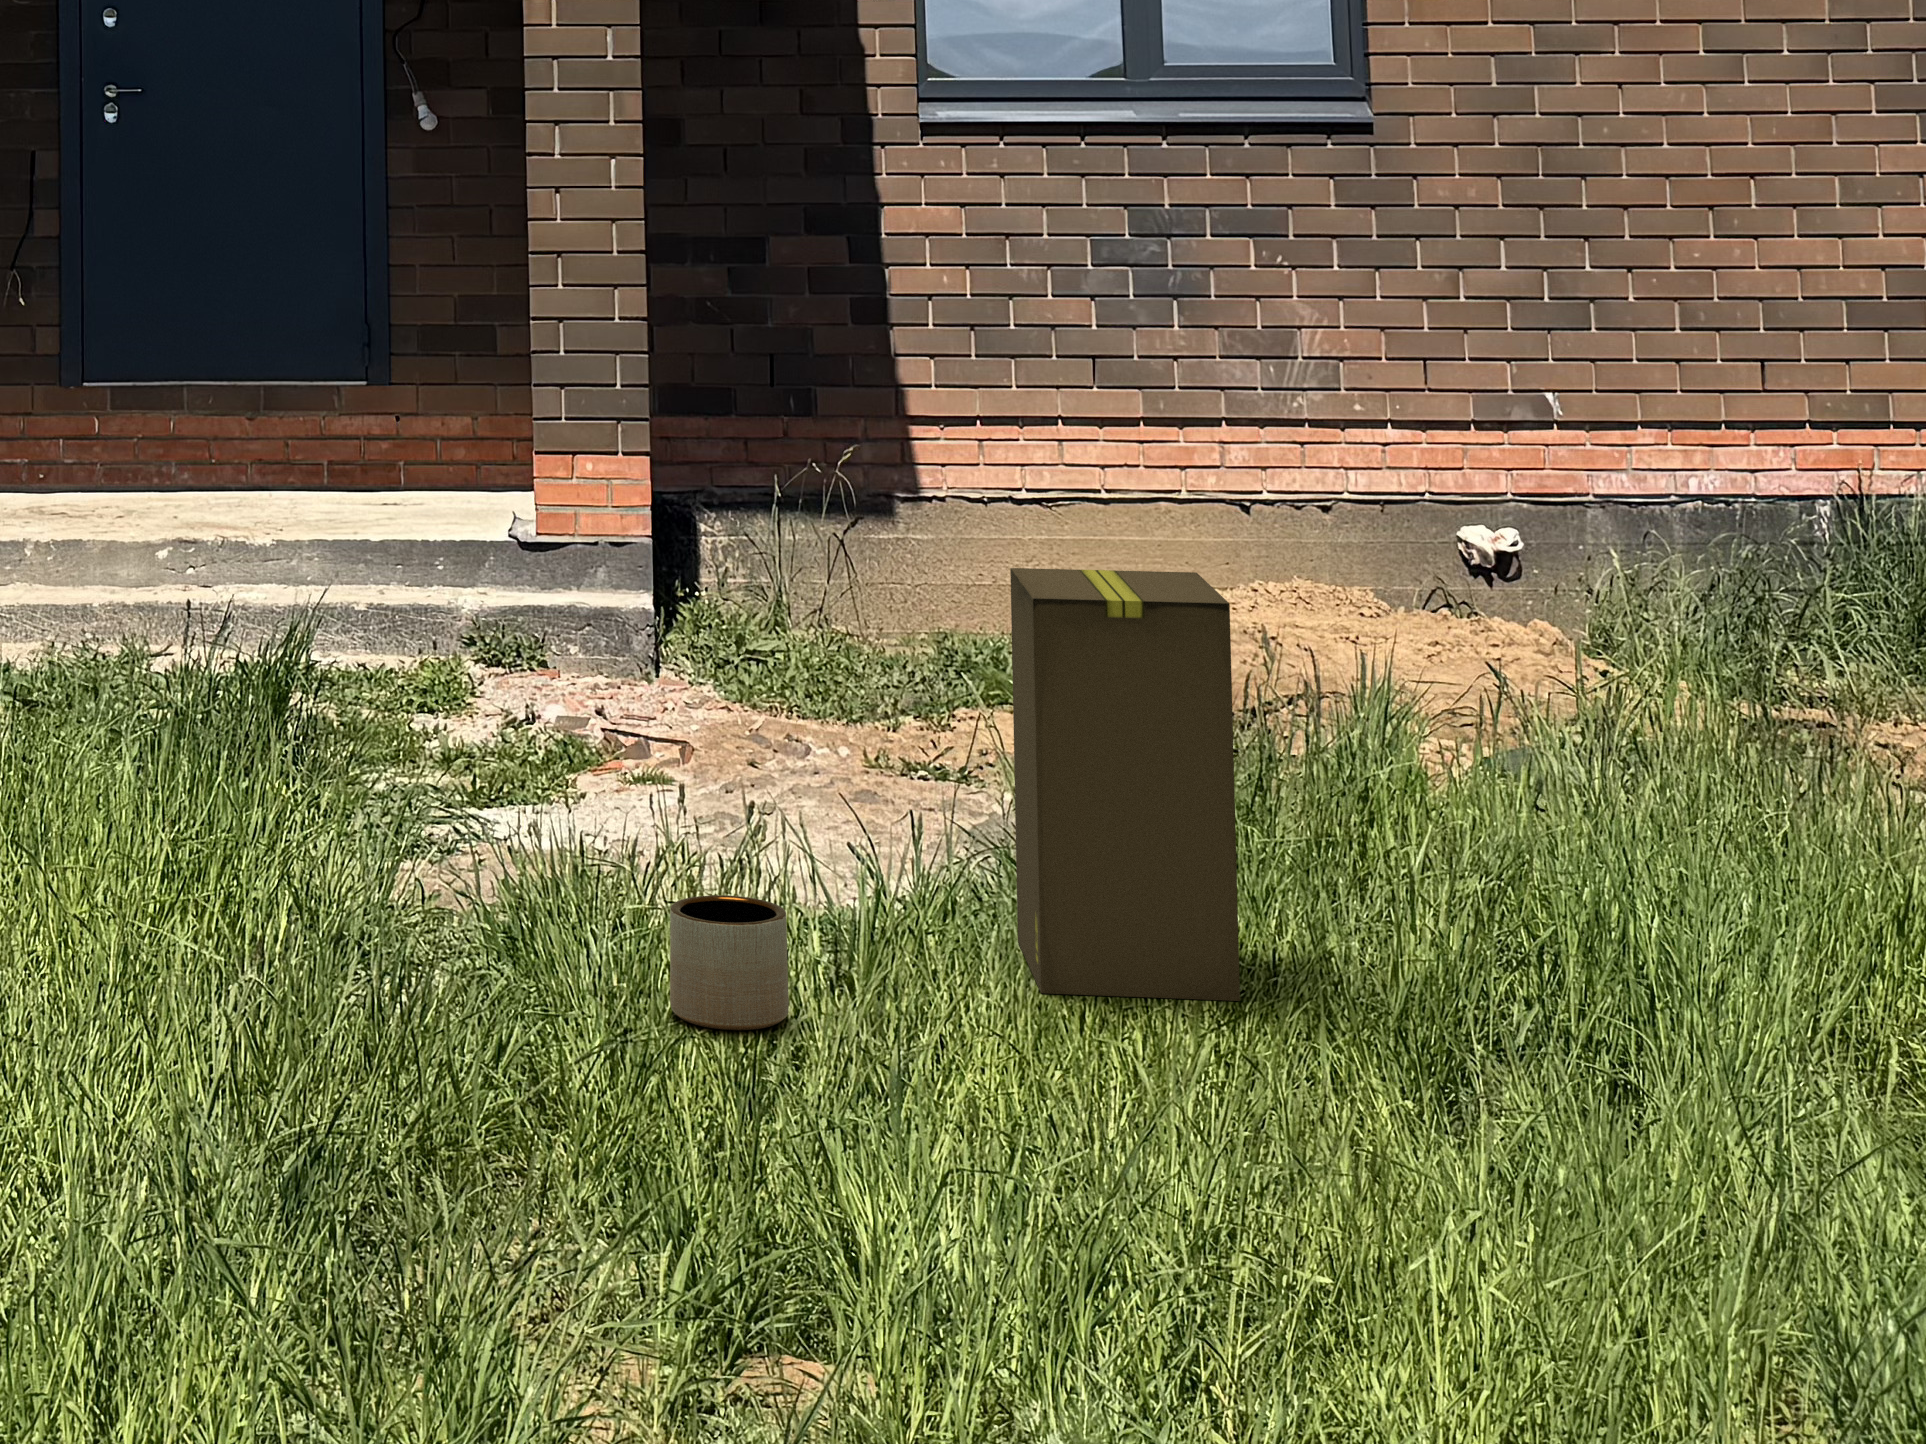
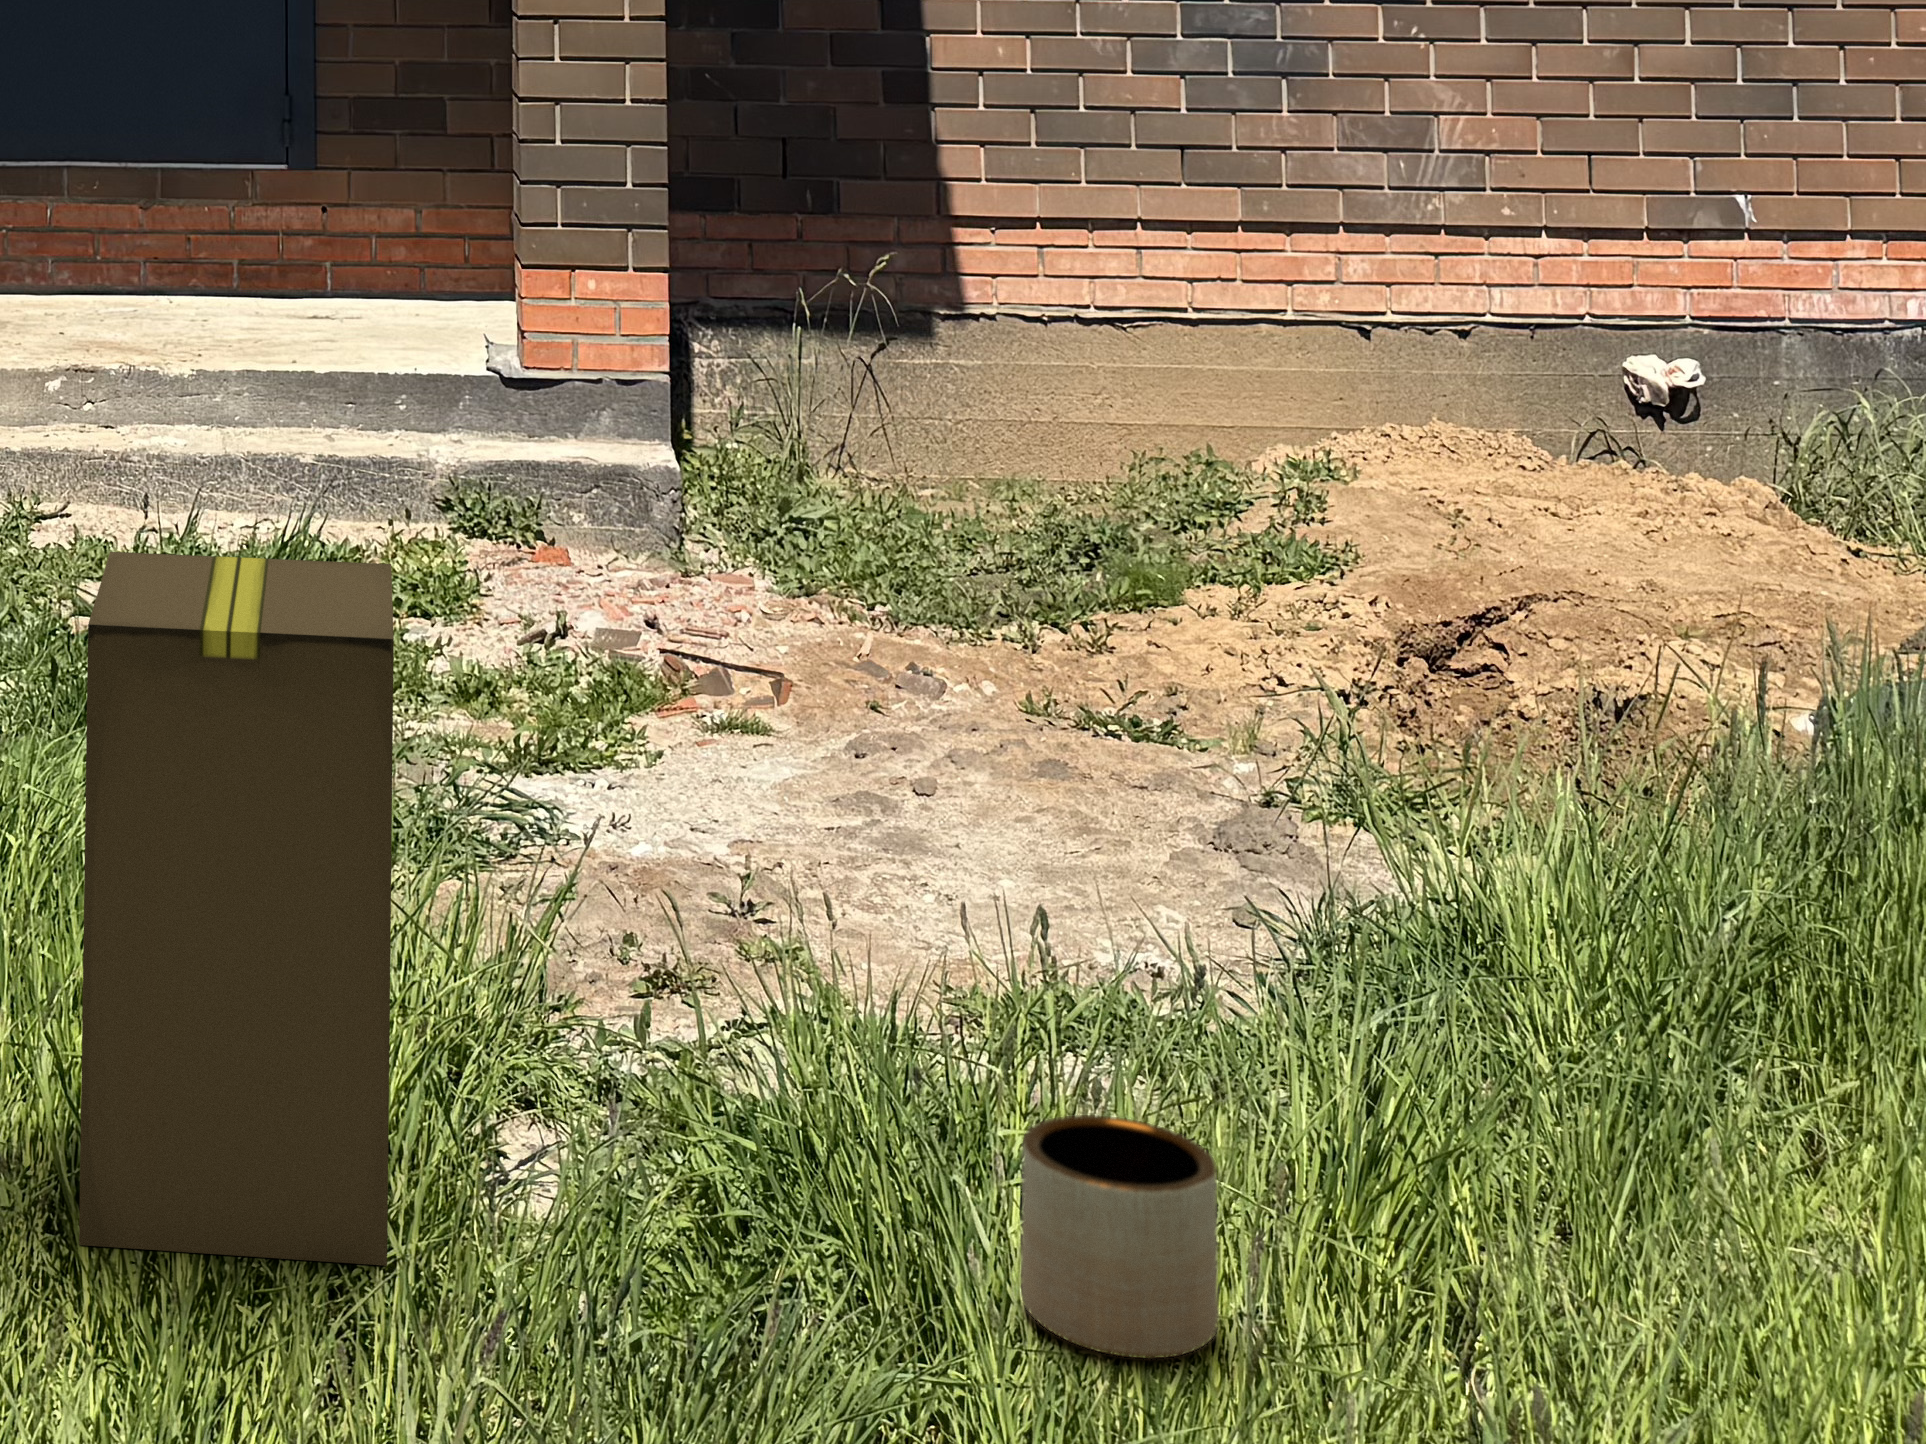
cardboard box: present [1010,568,1240,1001] -> present [79,552,394,1266]

